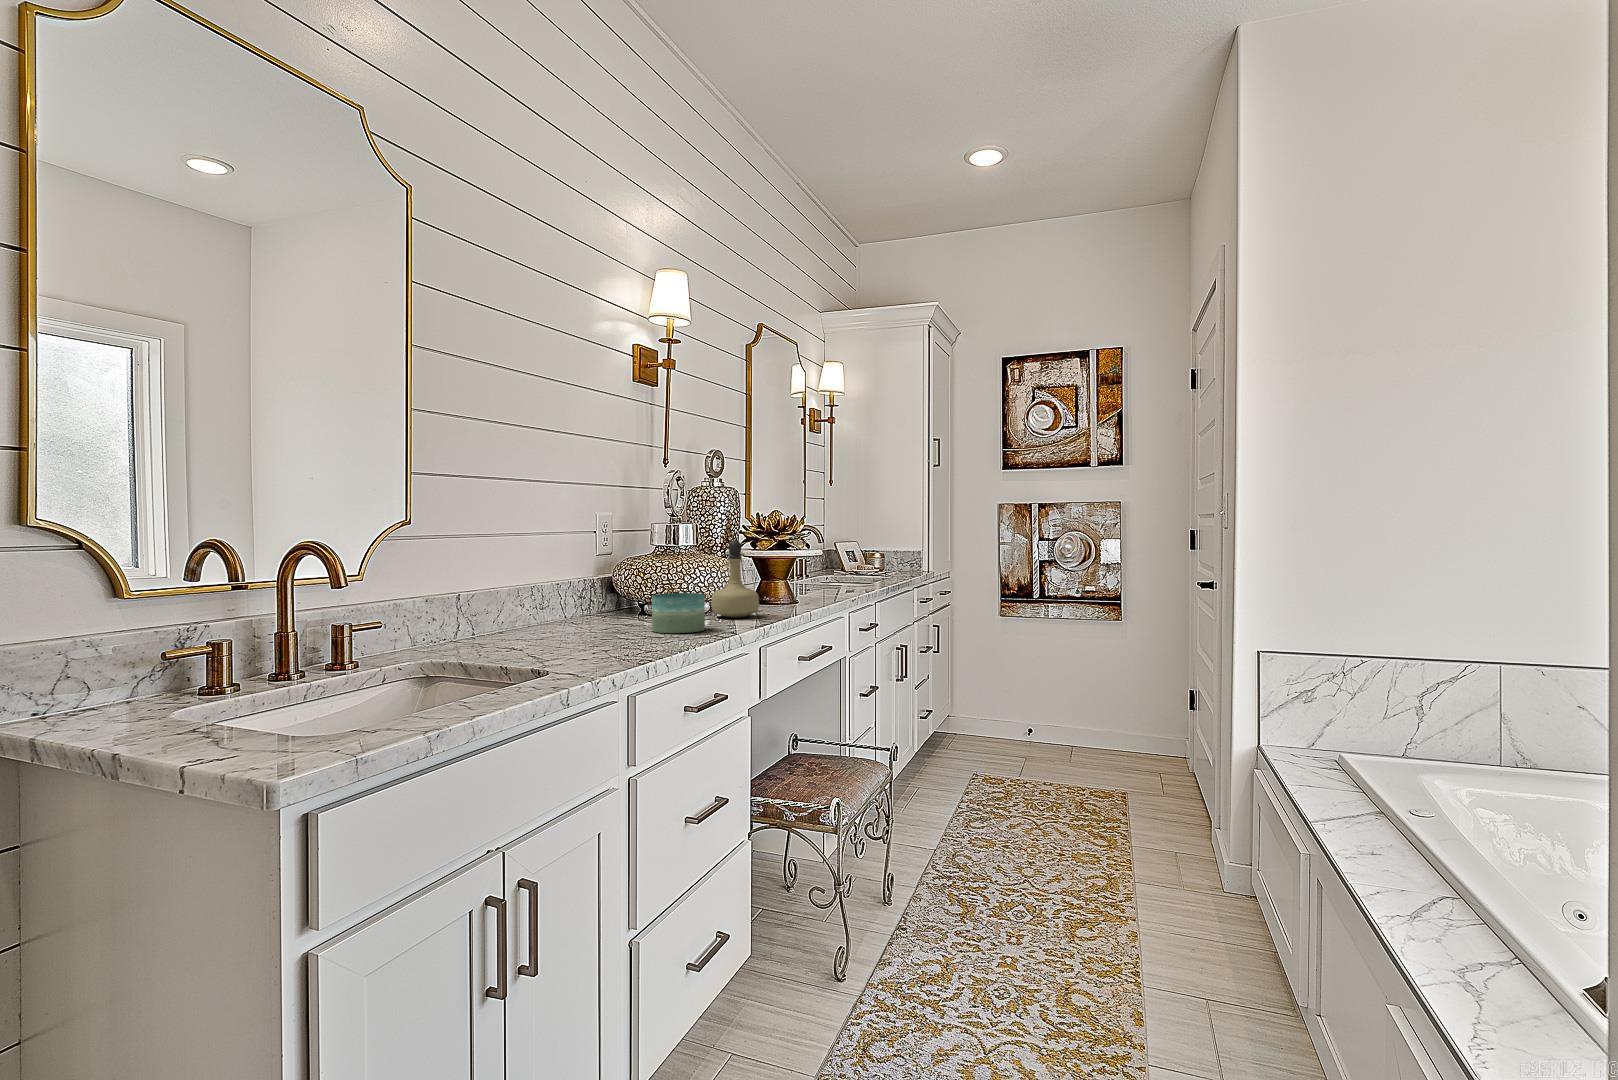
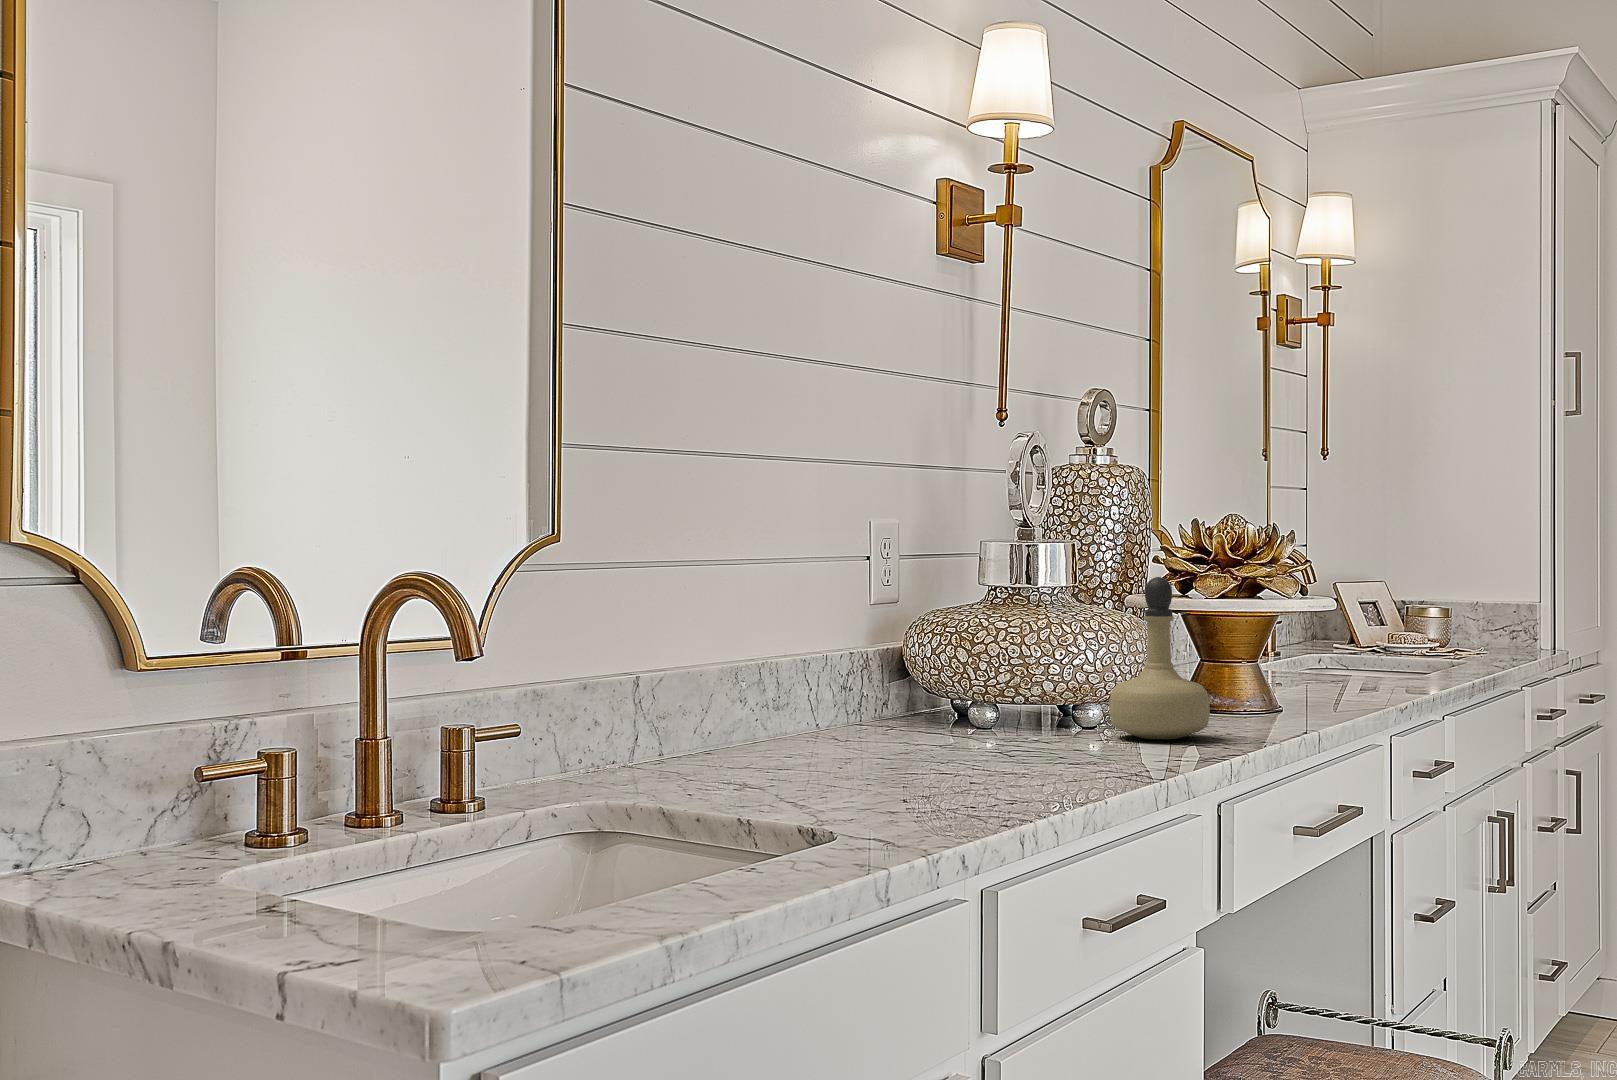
candle: present [652,593,705,633] -> none [999,685,1107,767]

